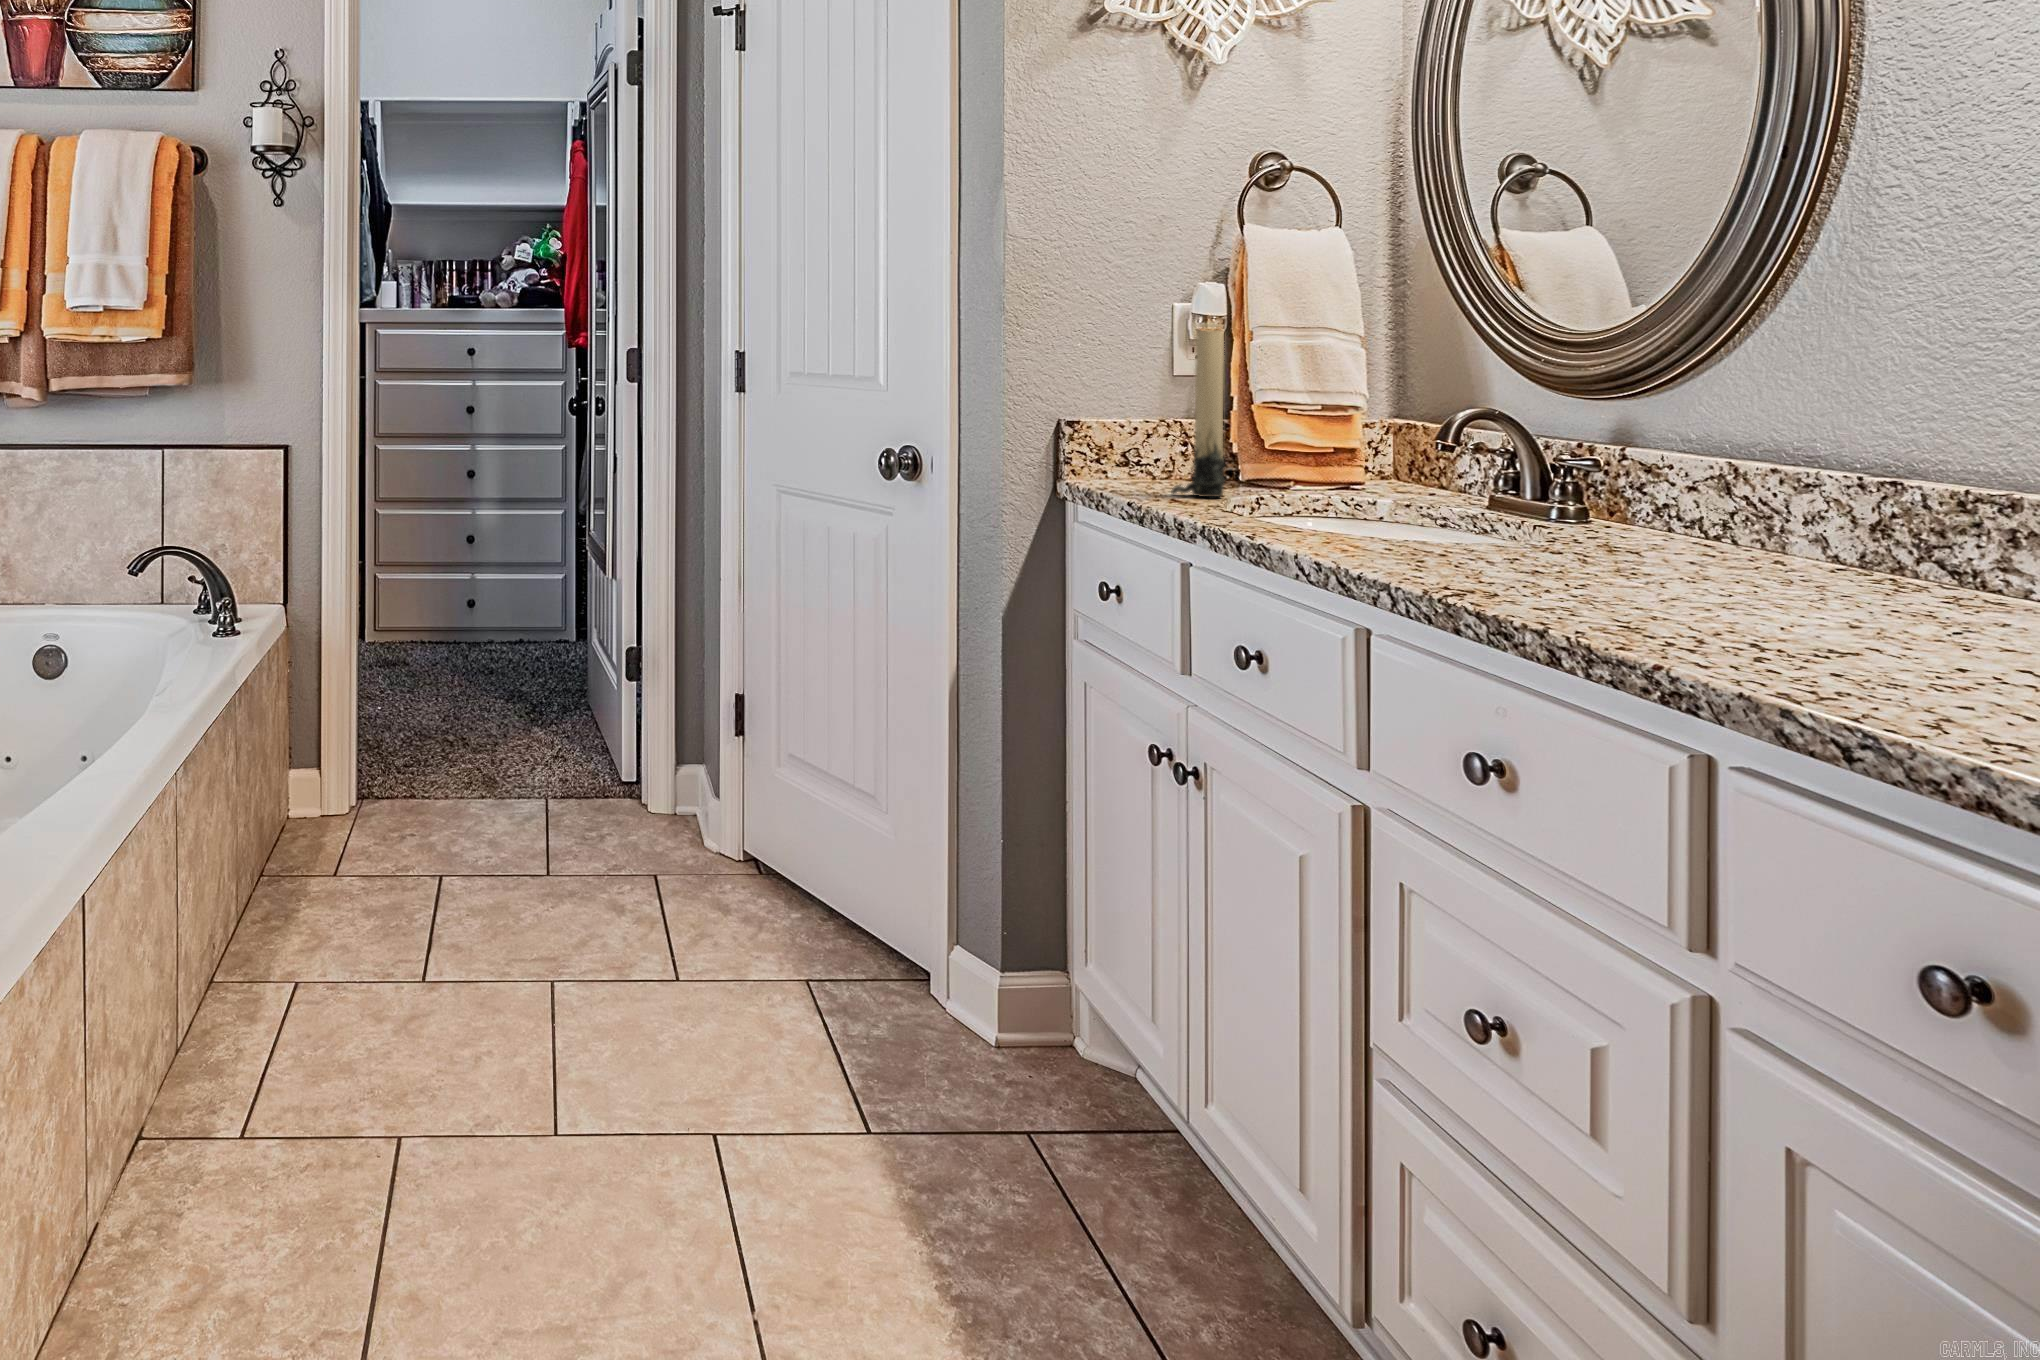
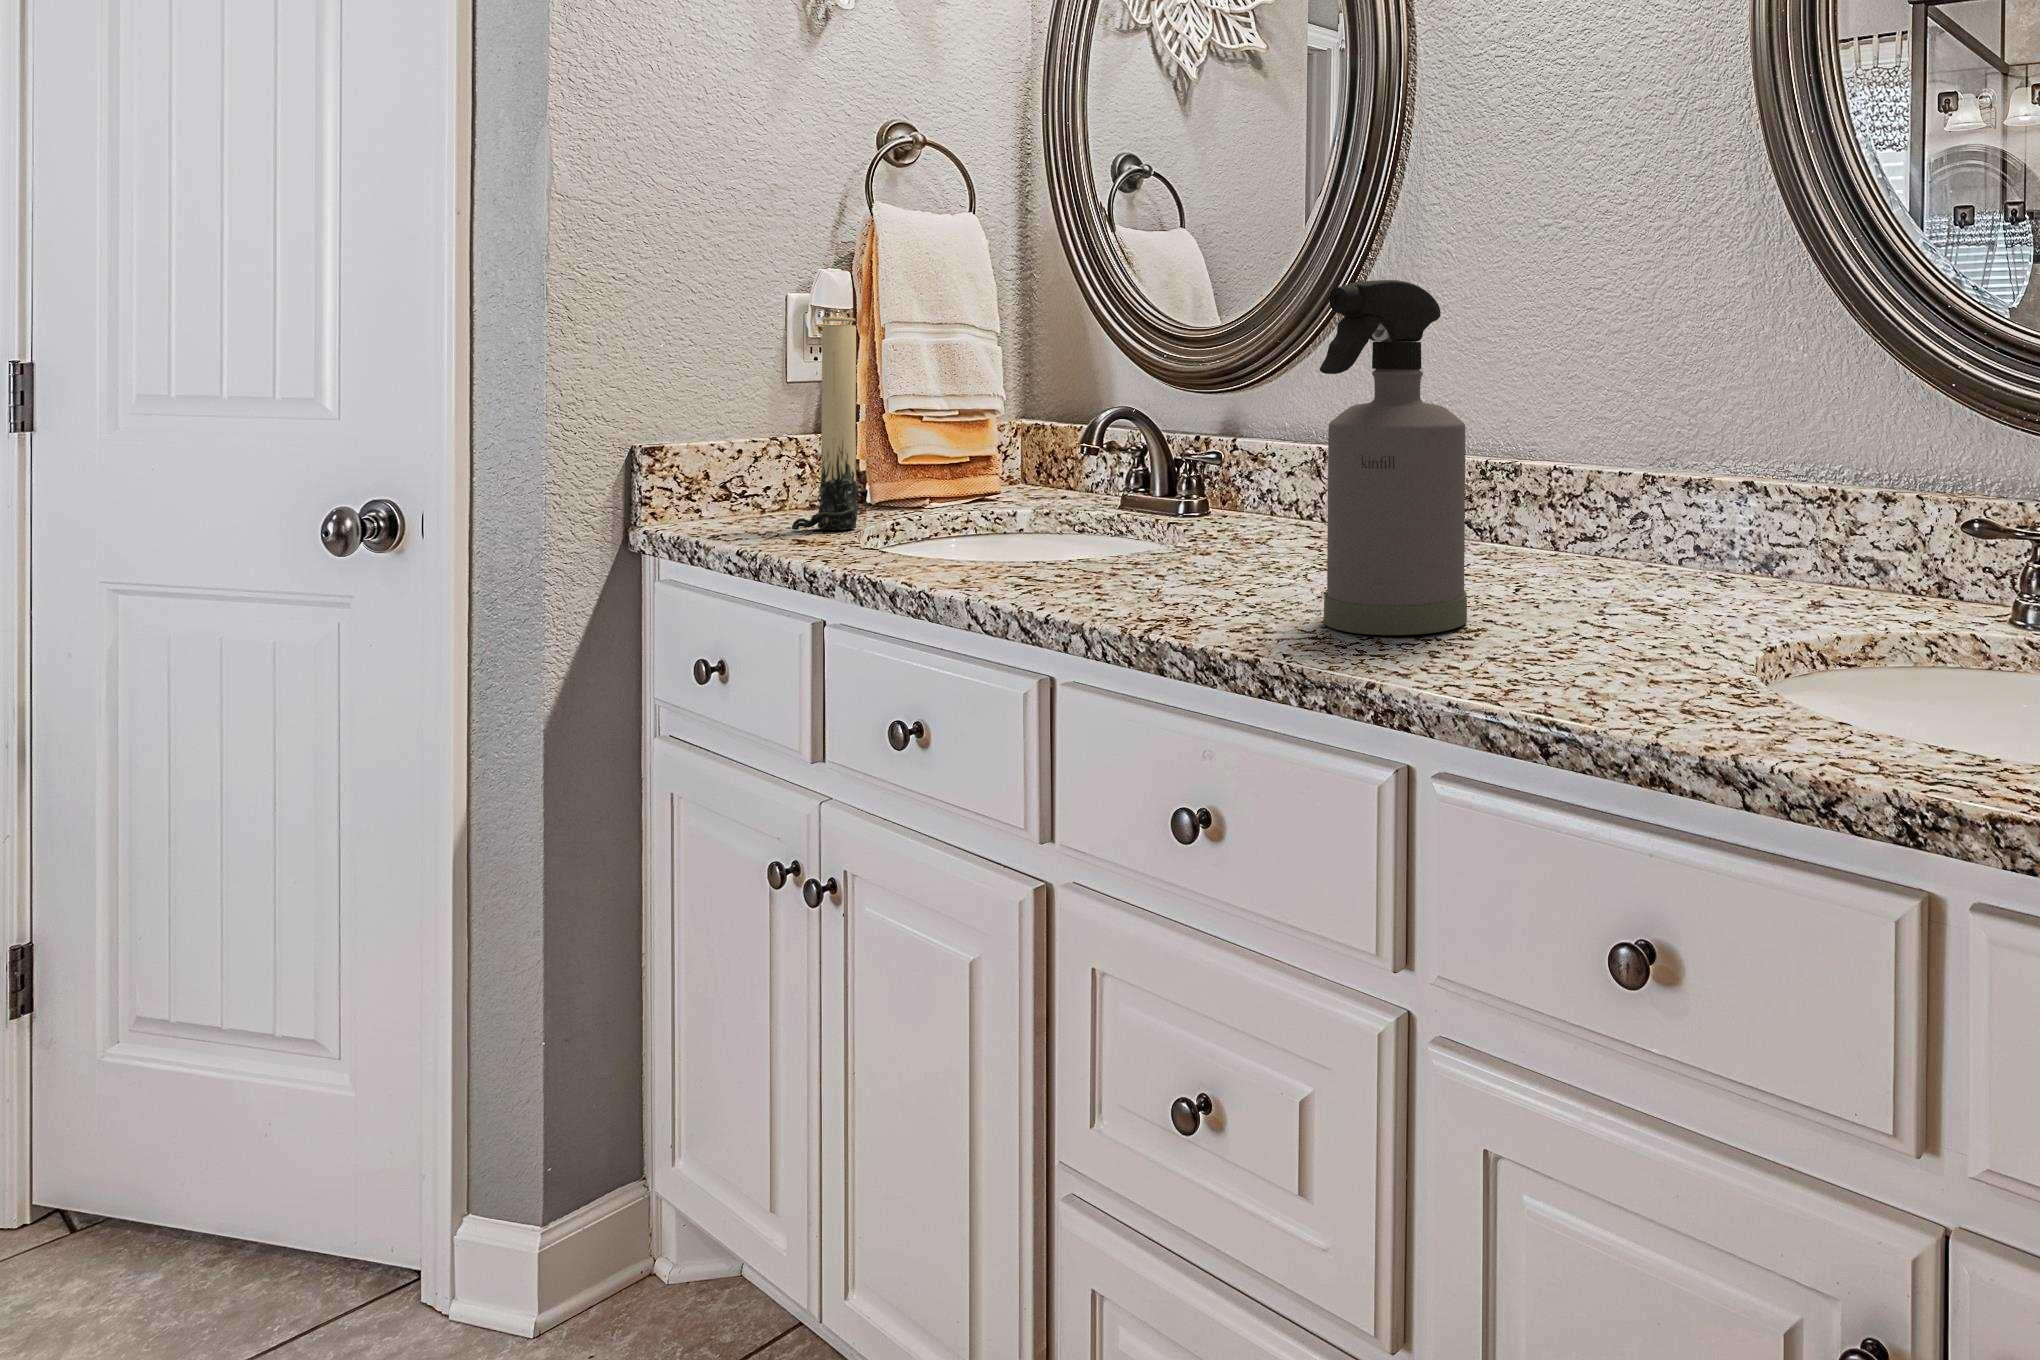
spray bottle: none [1634,283,1842,645] -> present [1320,280,1467,635]

